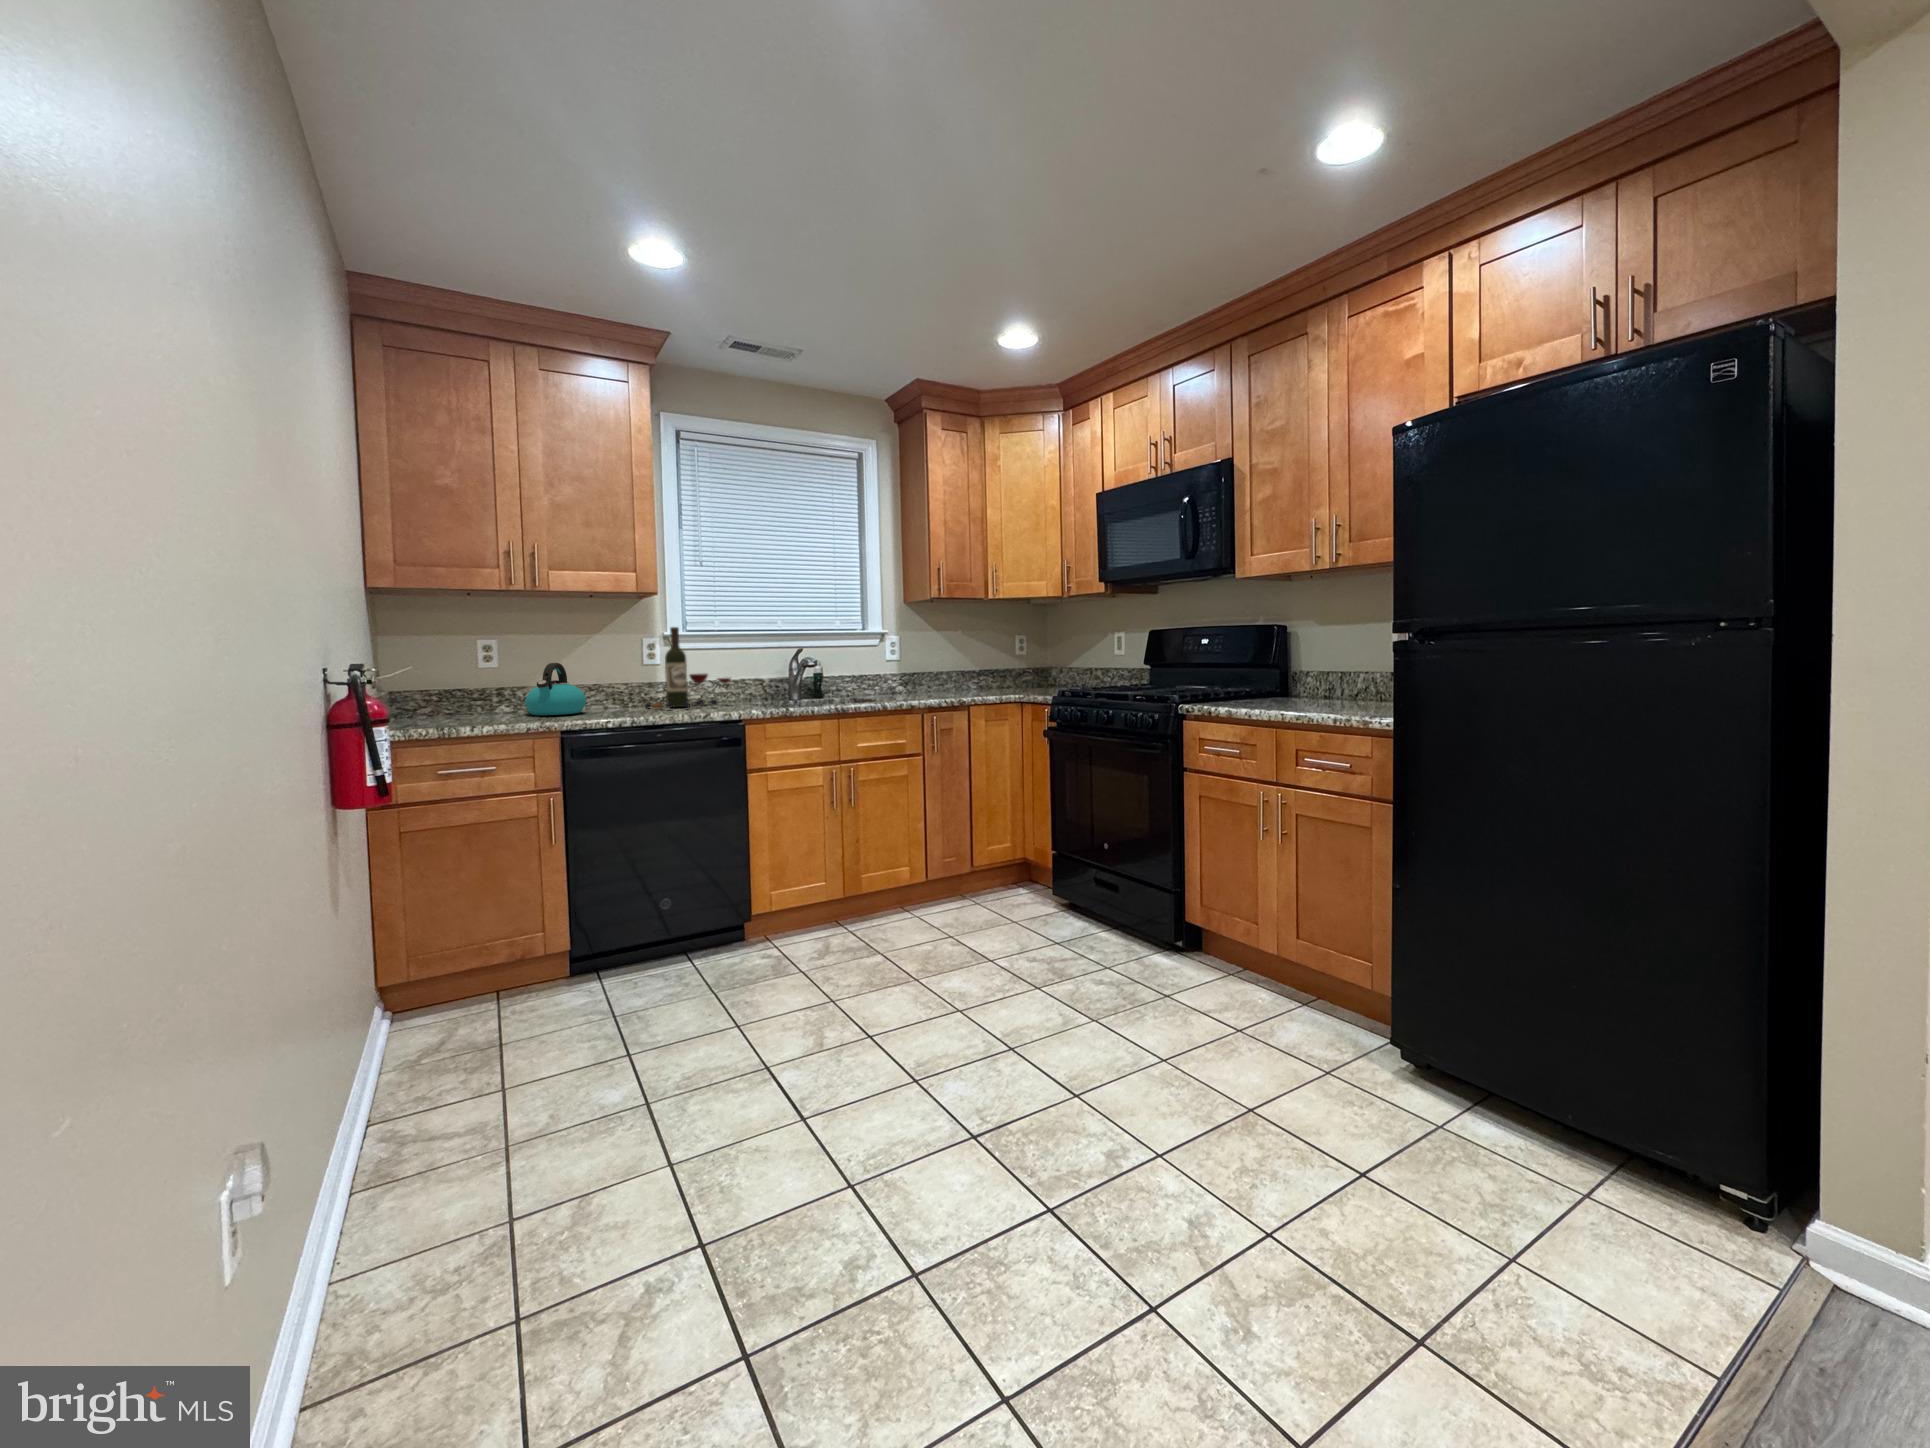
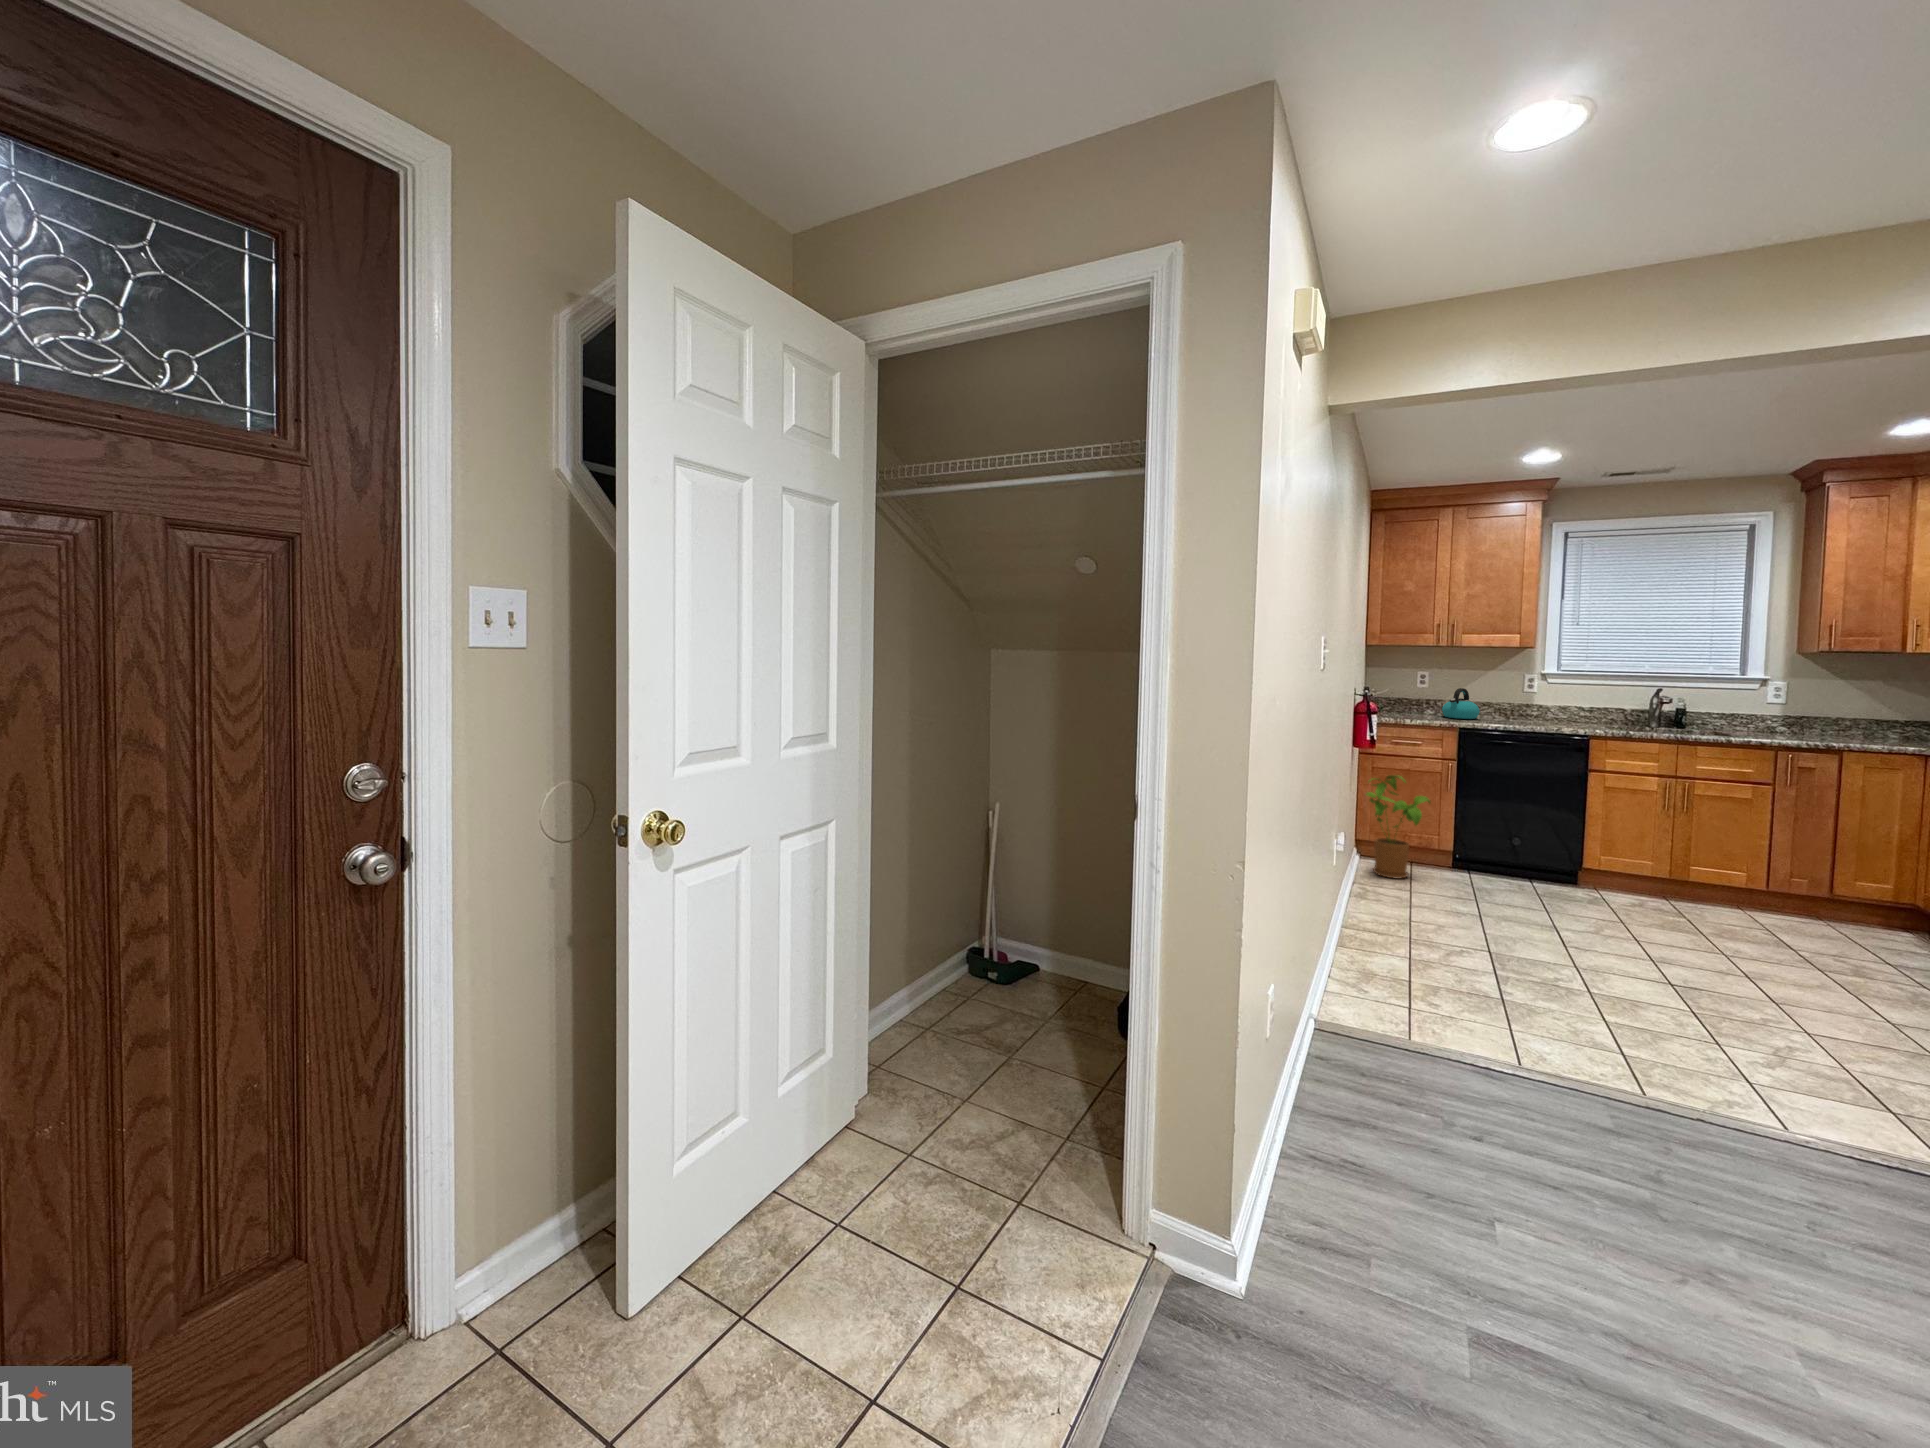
wine bottle: present [645,627,731,709] -> none [1520,669,1595,725]
house plant: none [377,844,523,1074] -> present [1366,775,1430,879]

